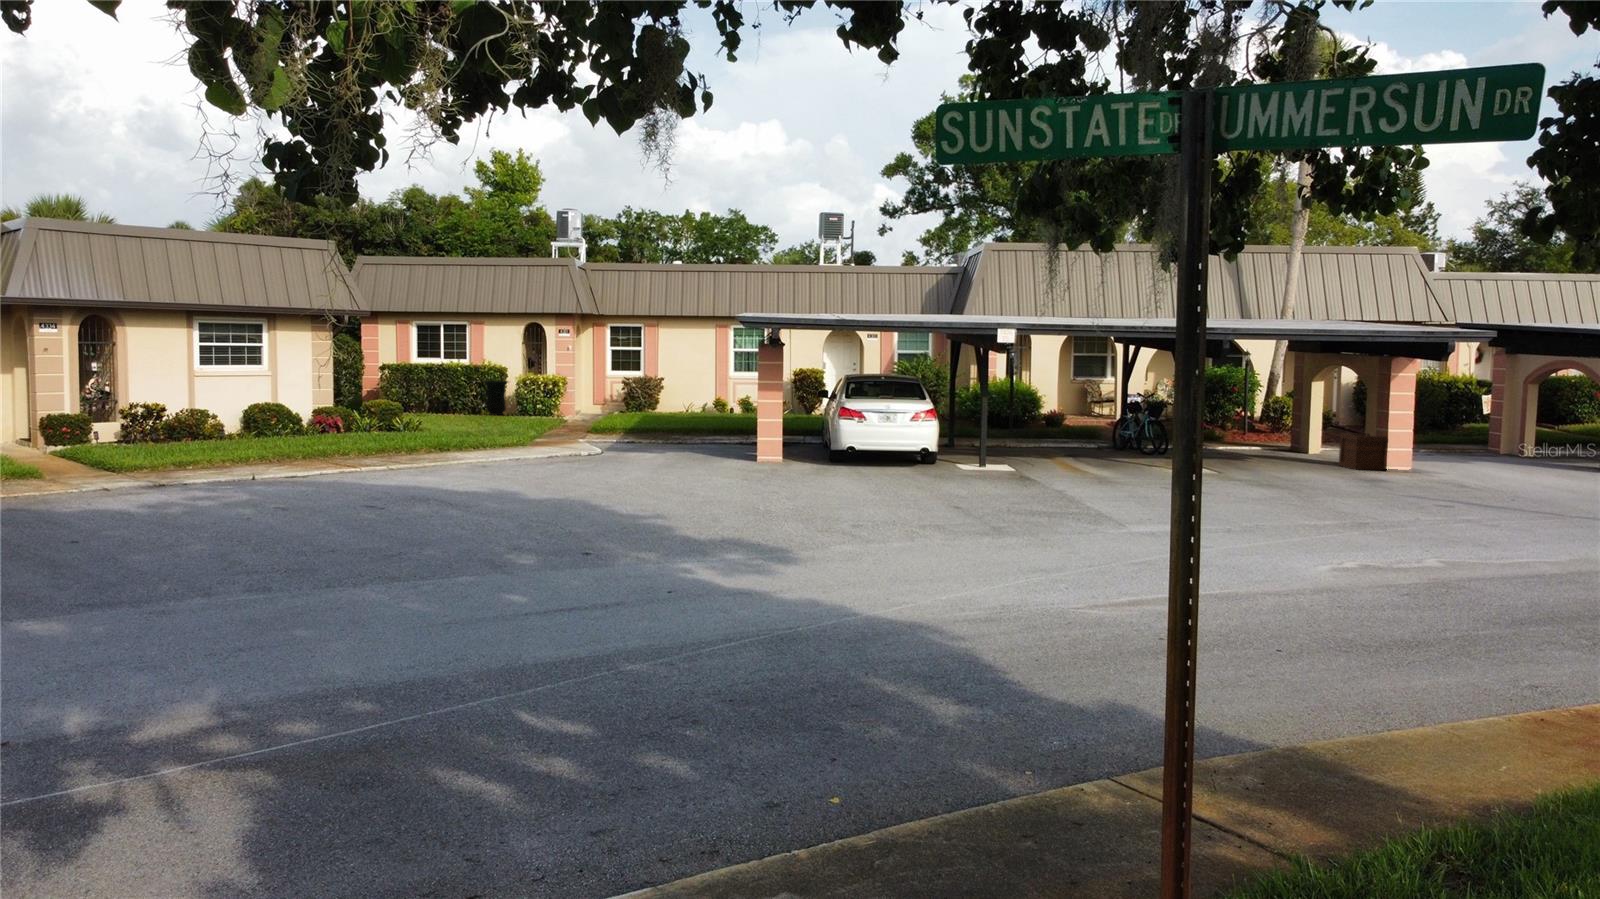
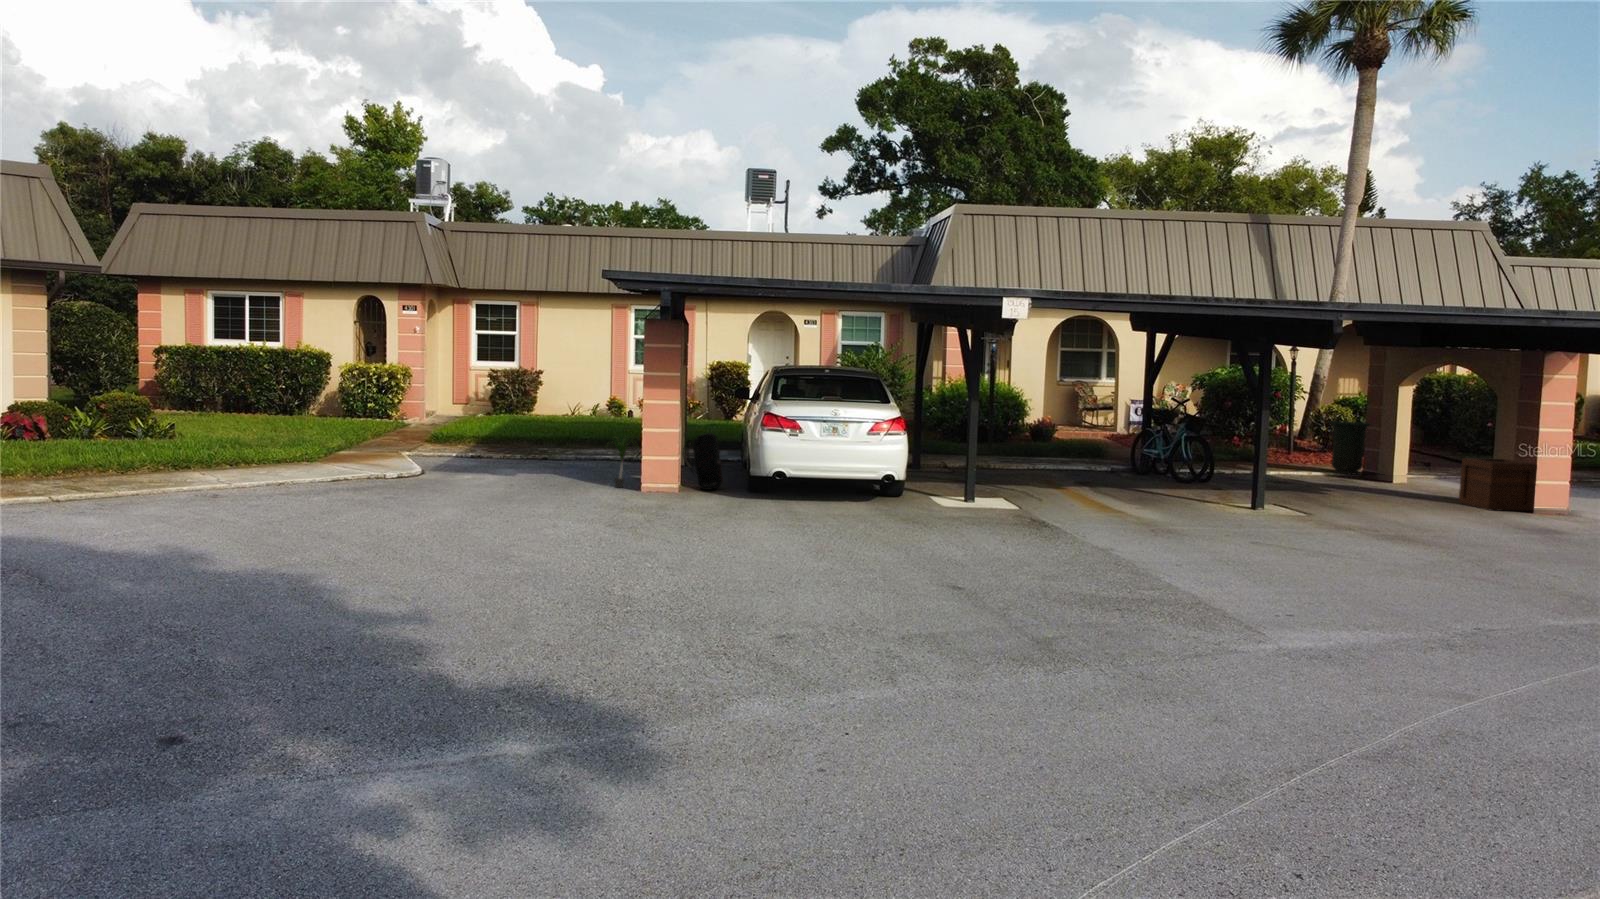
trash can: present [484,381,508,415] -> present [1329,421,1372,475]
potted plant: none [730,419,756,460] -> present [613,436,630,488]
backpack: none [784,422,812,461] -> present [682,433,723,490]

